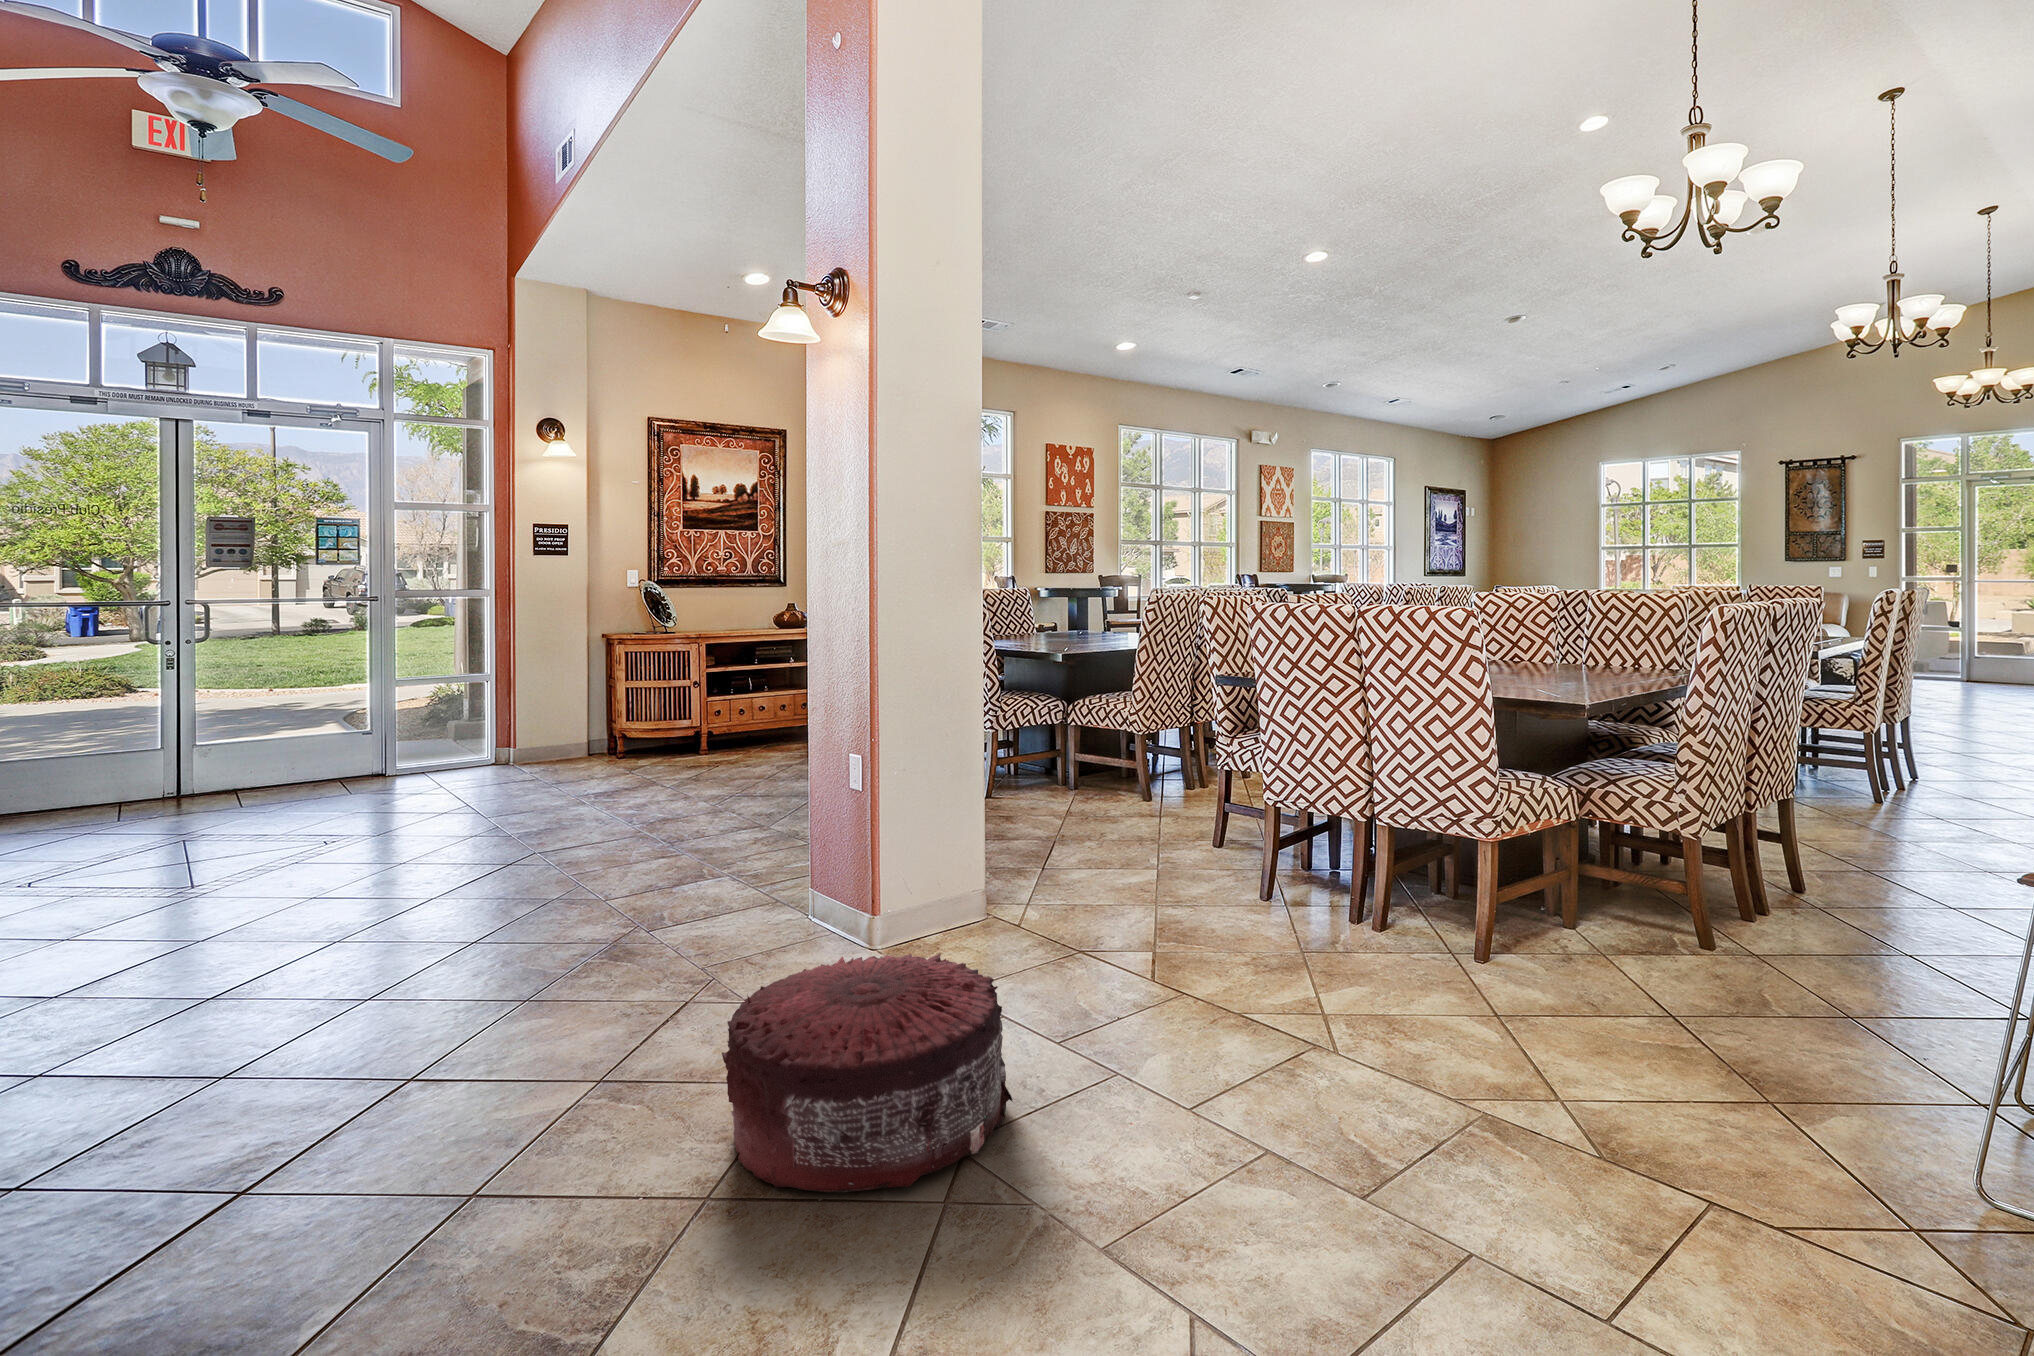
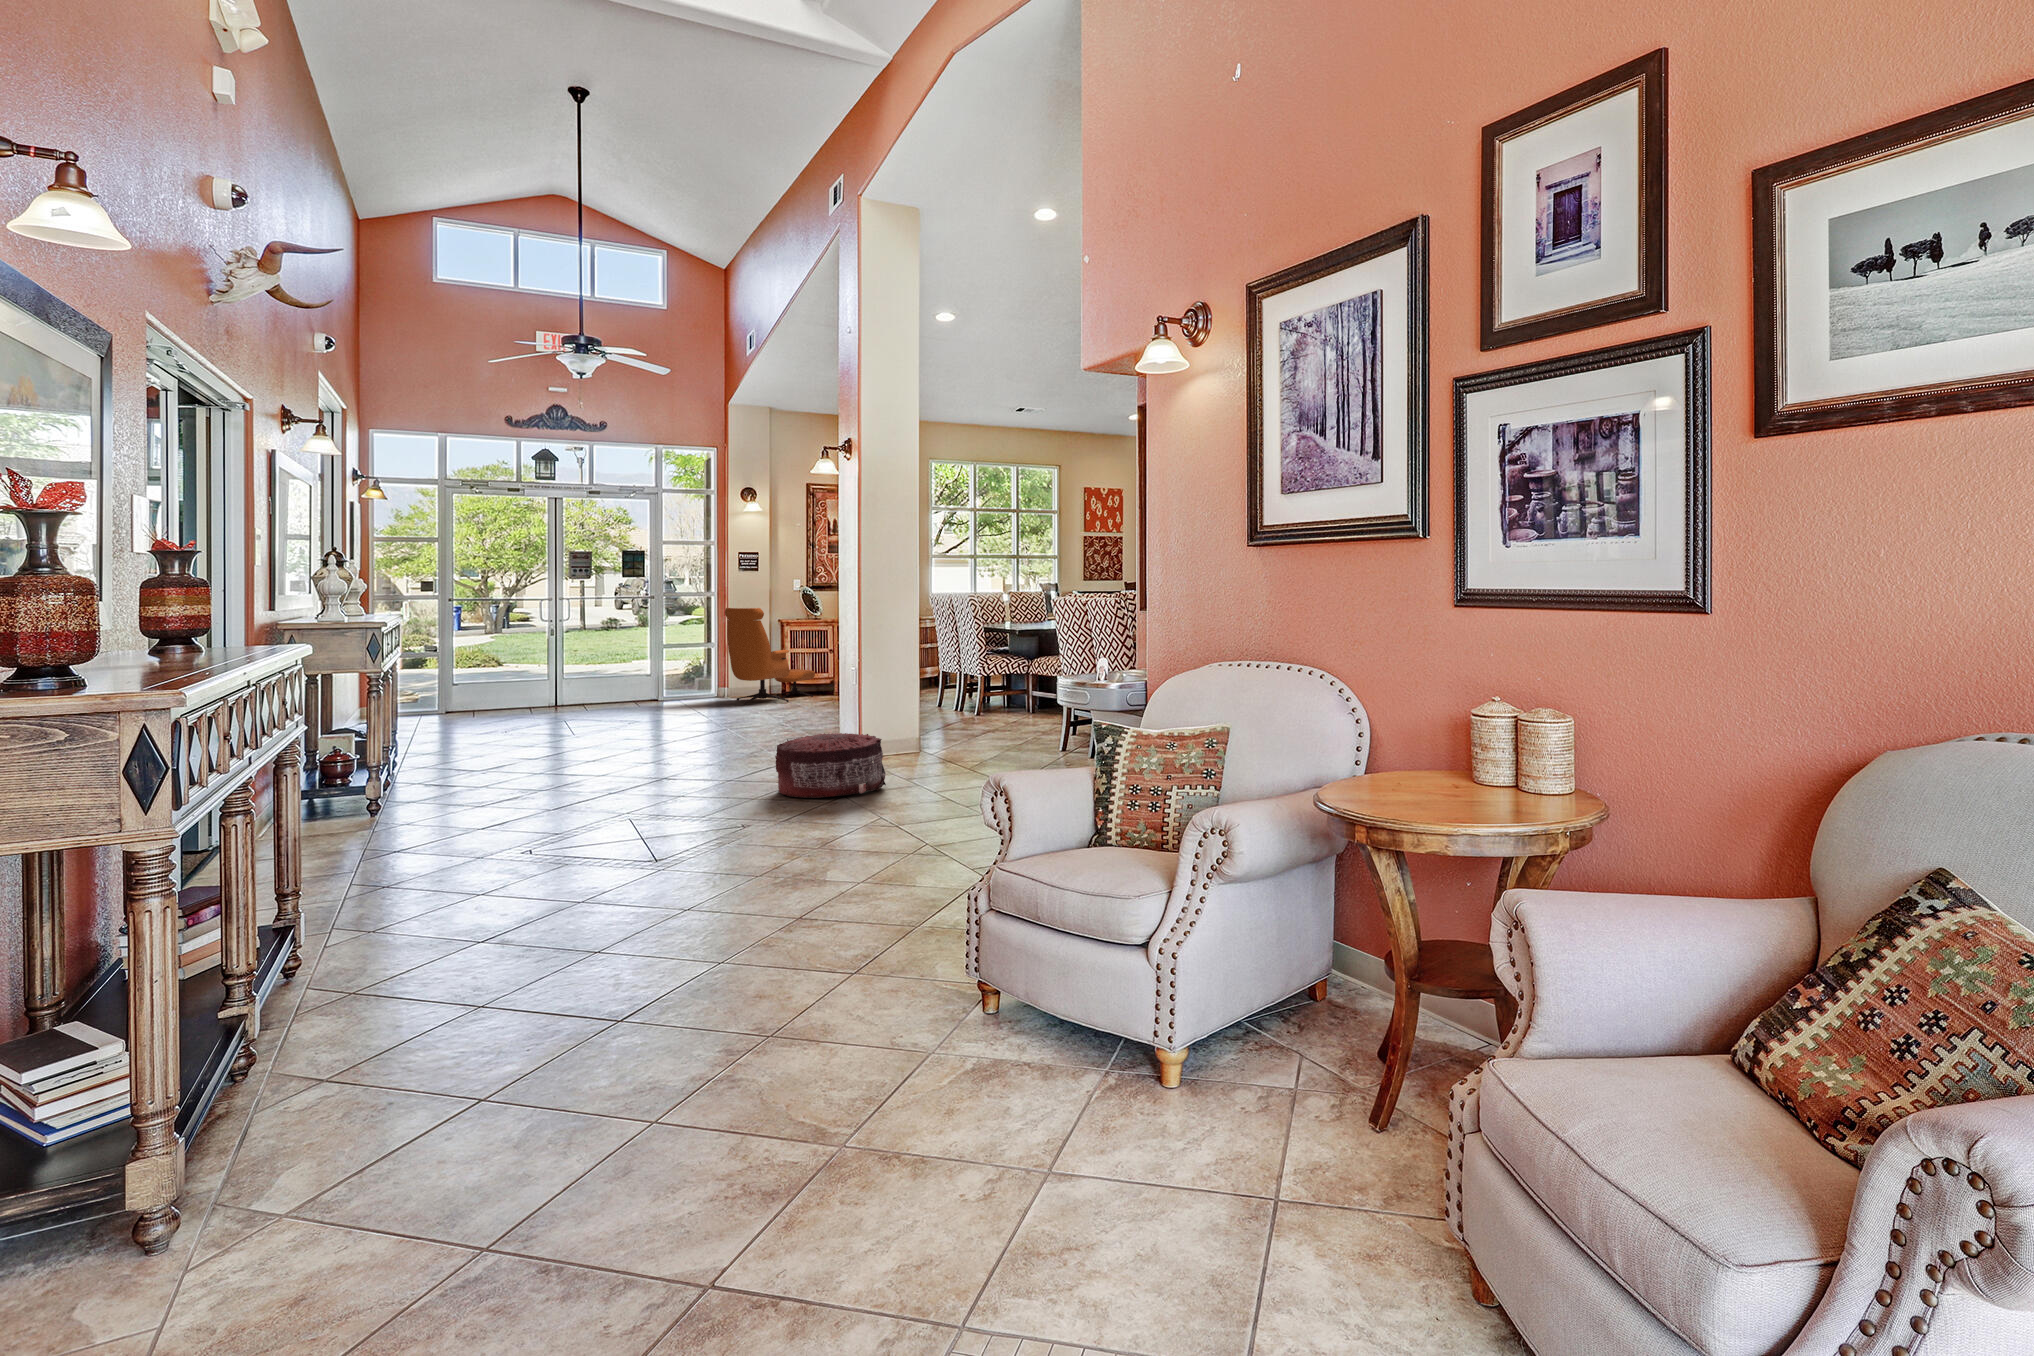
lounge chair: none [512,618,665,782] -> present [725,608,815,704]

